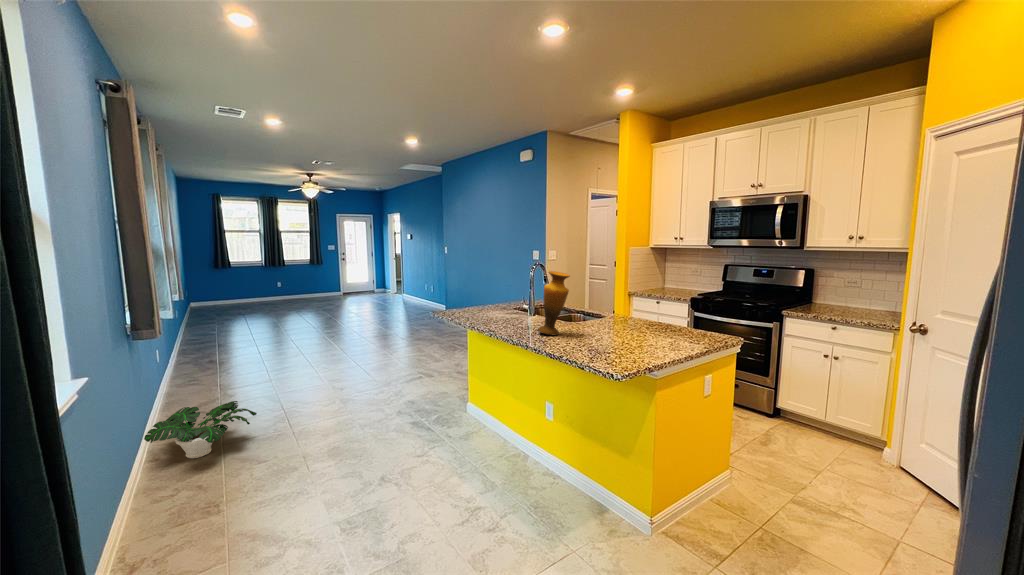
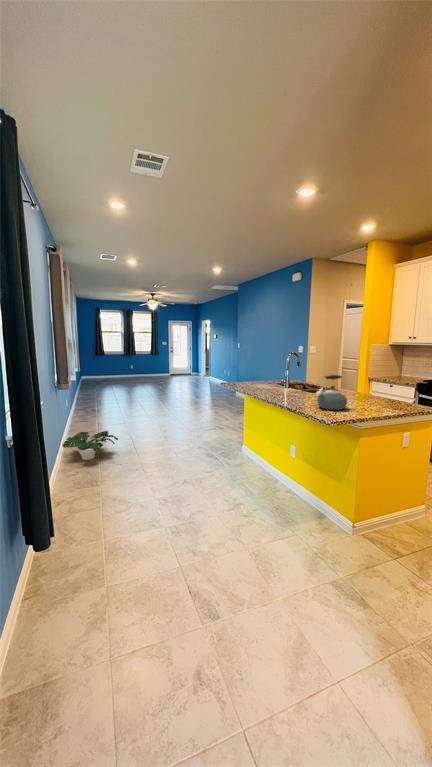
vase: present [538,271,570,335] -> none [287,357,310,399]
kettle: none [589,299,633,352] -> present [316,375,347,410]

